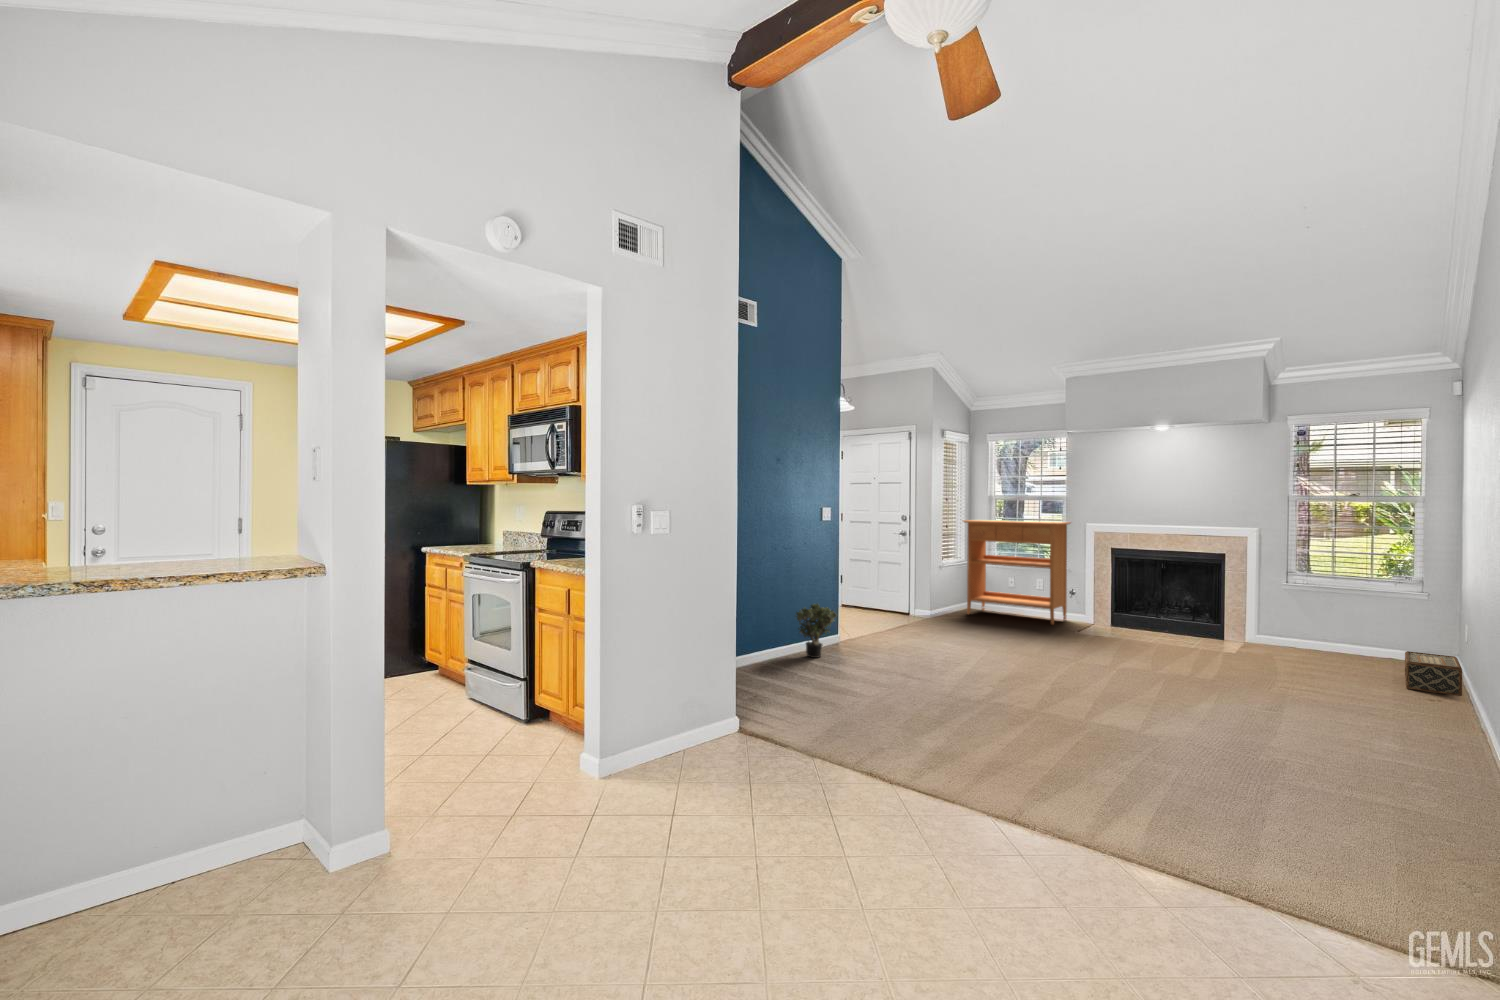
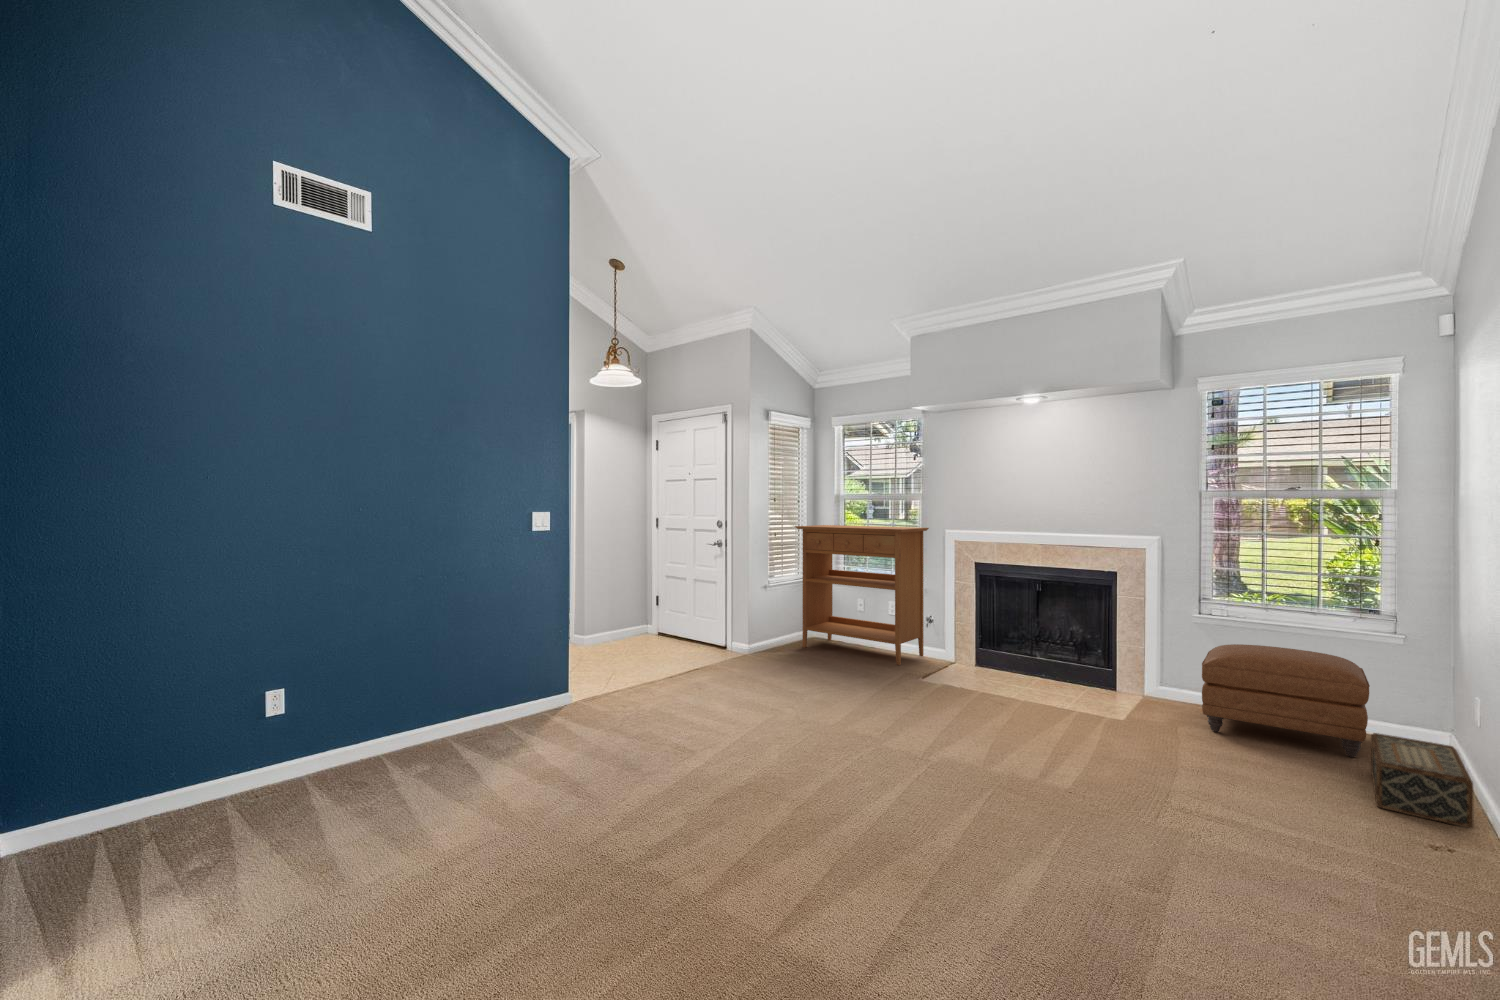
ottoman: none [1292,603,1405,670] -> present [1202,644,1370,757]
potted plant: present [796,604,837,658] -> none [446,658,517,743]

